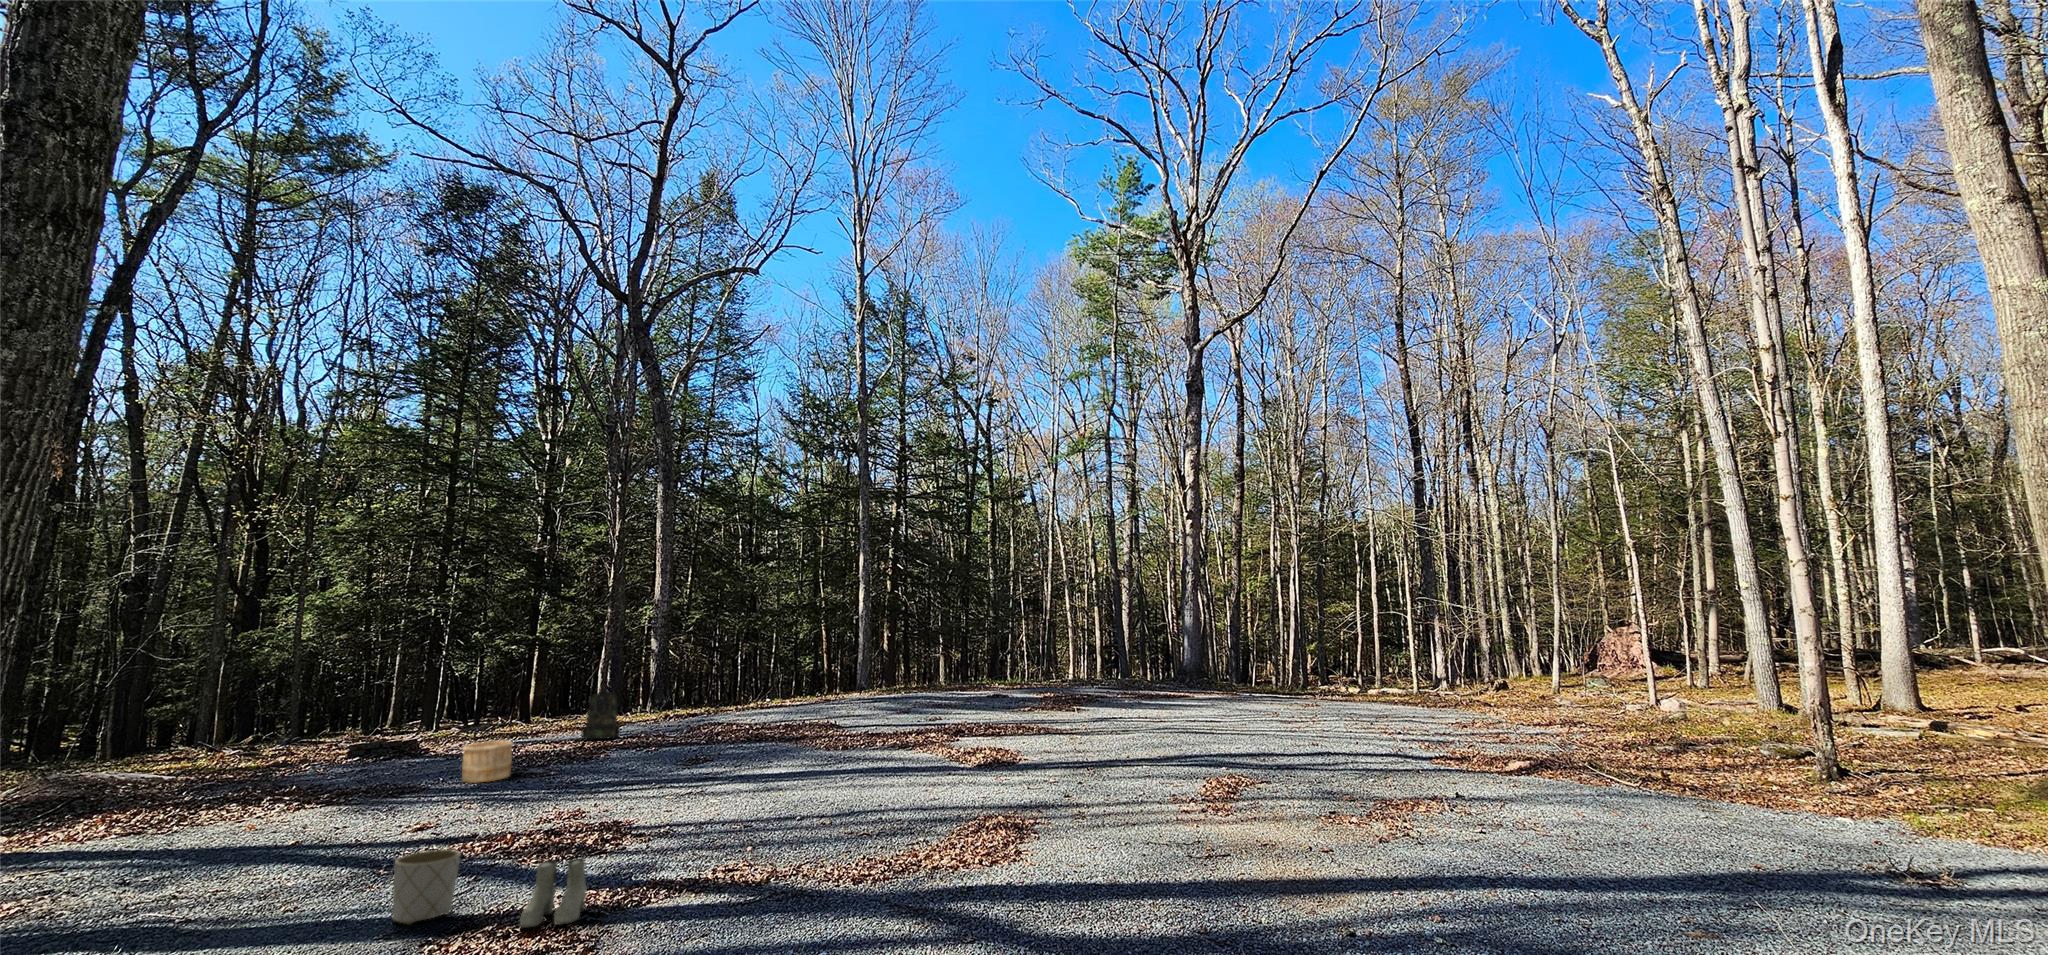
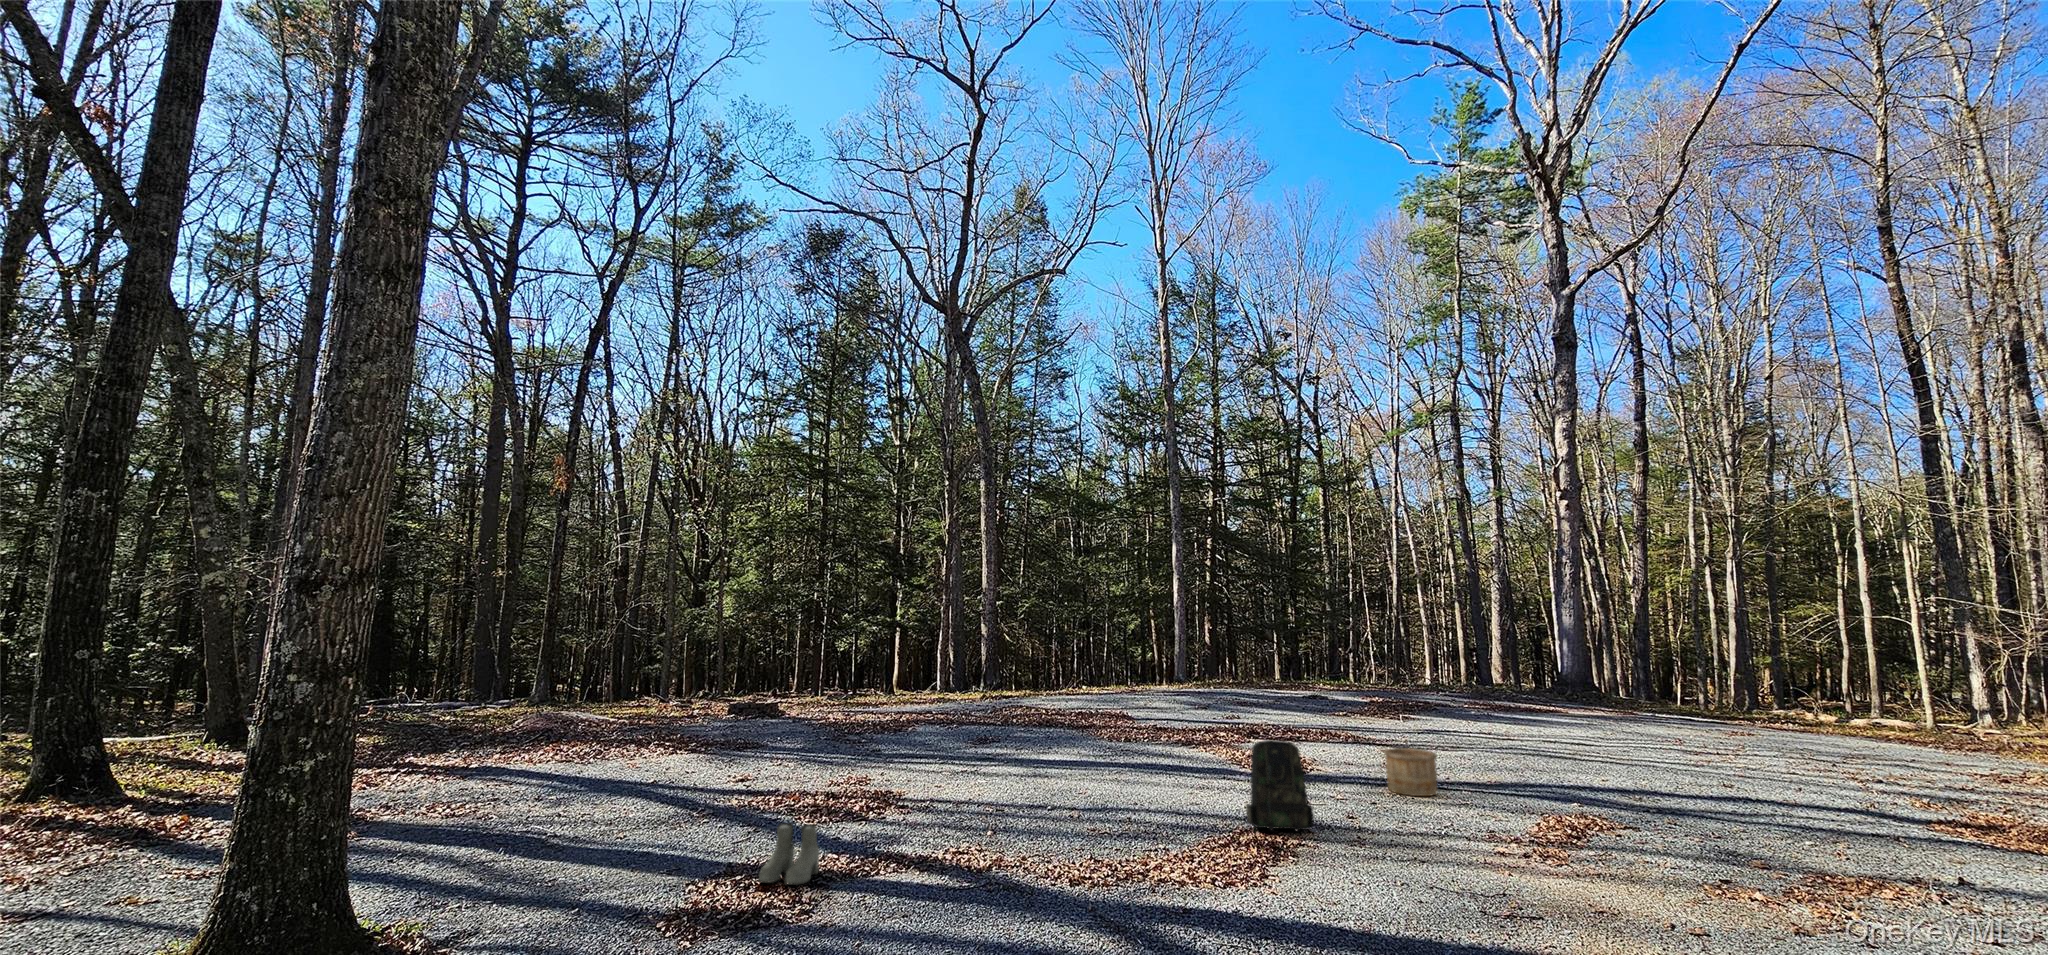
backpack: present [582,692,620,739] -> present [1246,740,1314,831]
wooden bucket: present [462,740,513,783] -> present [1384,748,1437,796]
planter: present [392,849,460,924] -> none [674,801,726,865]

